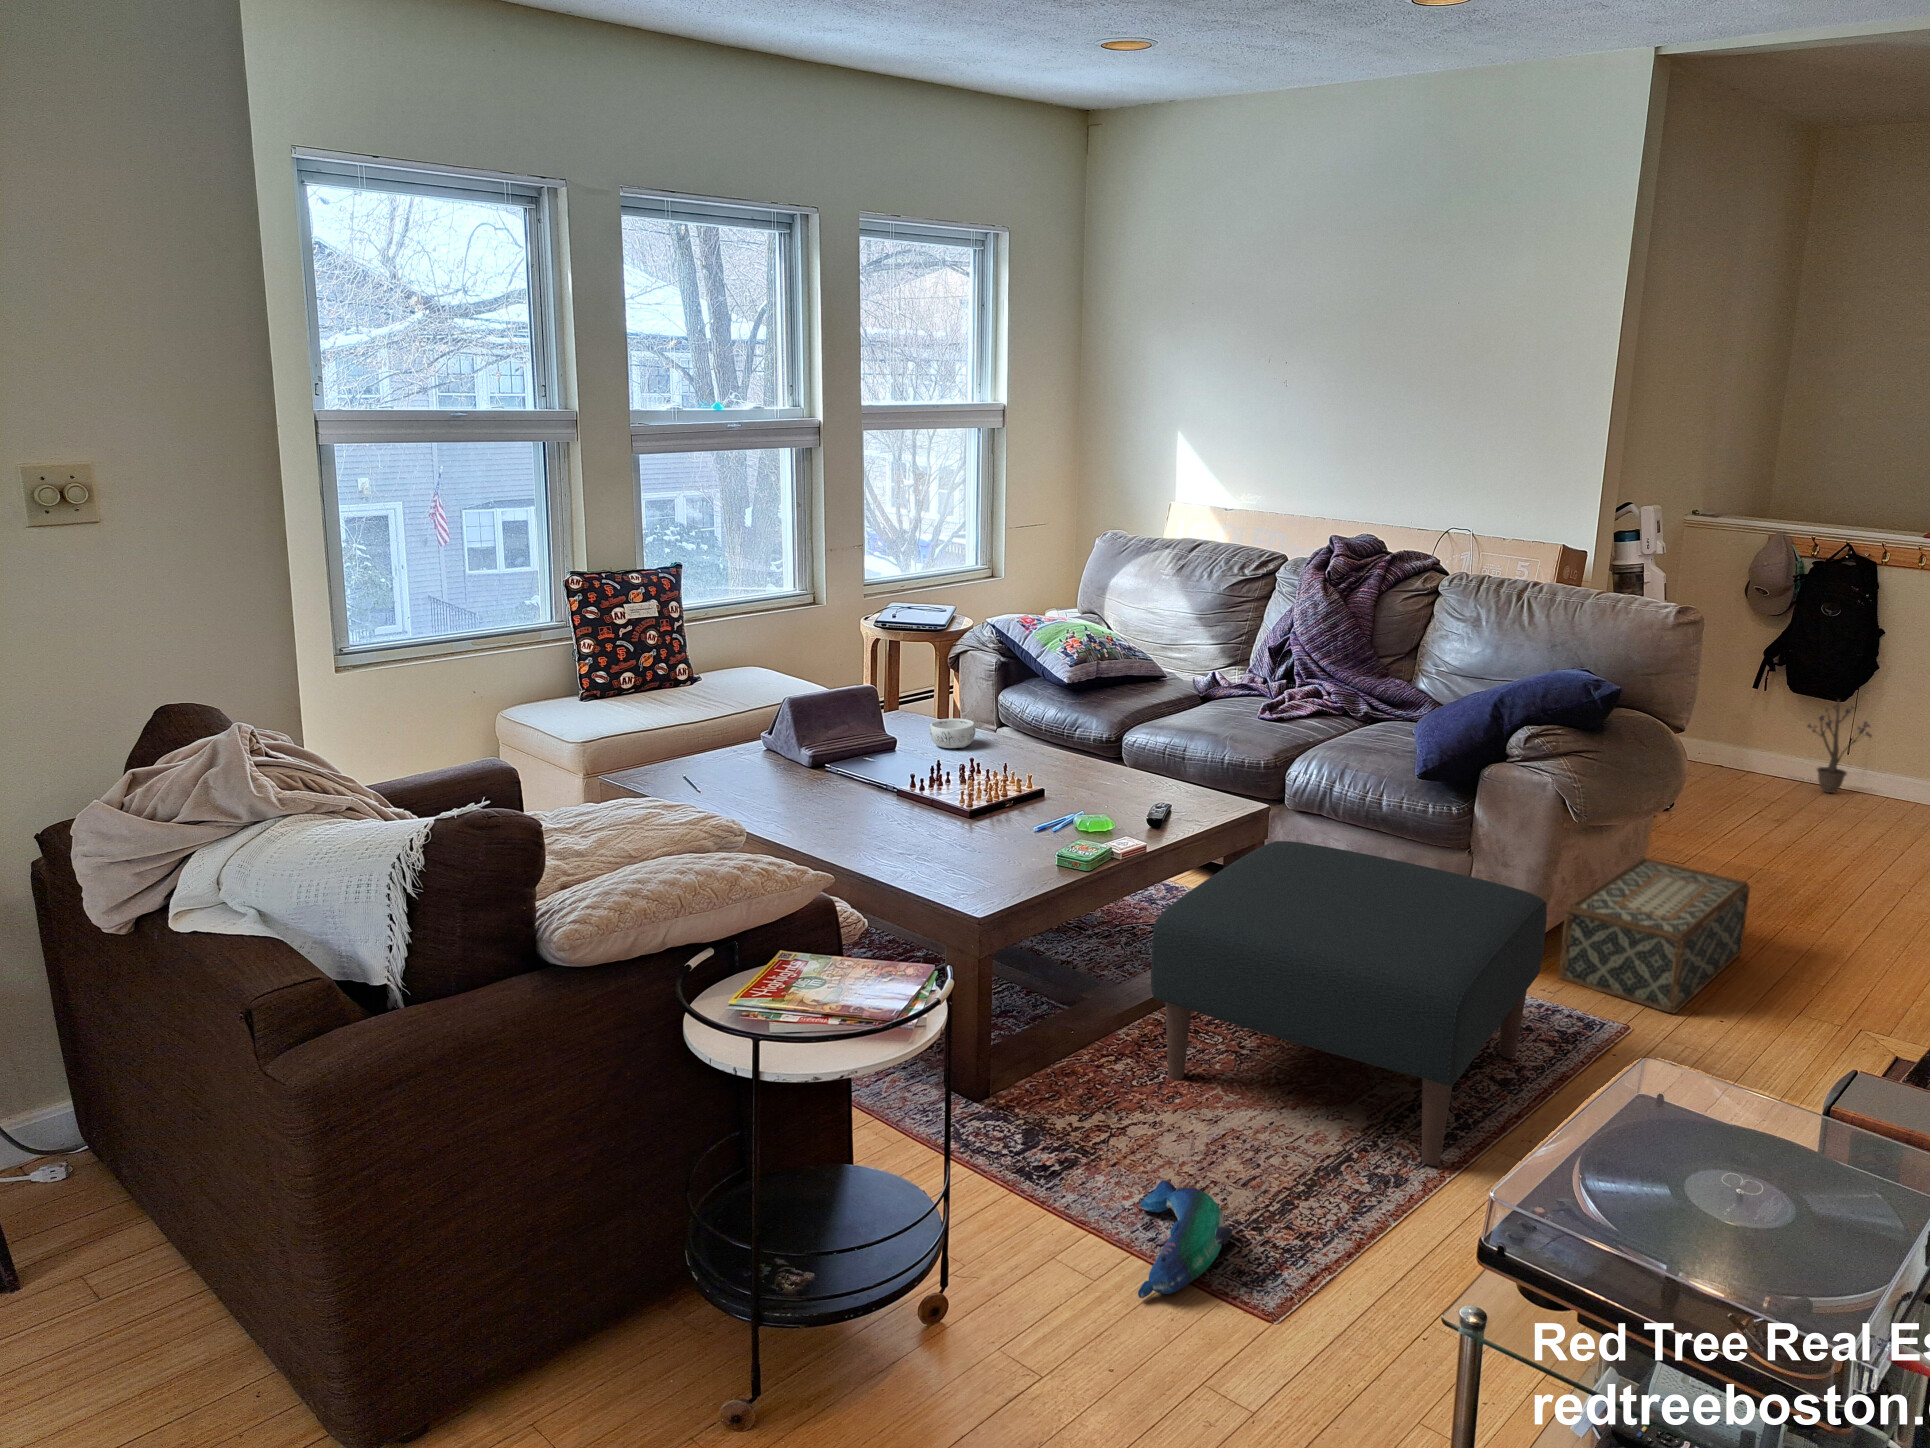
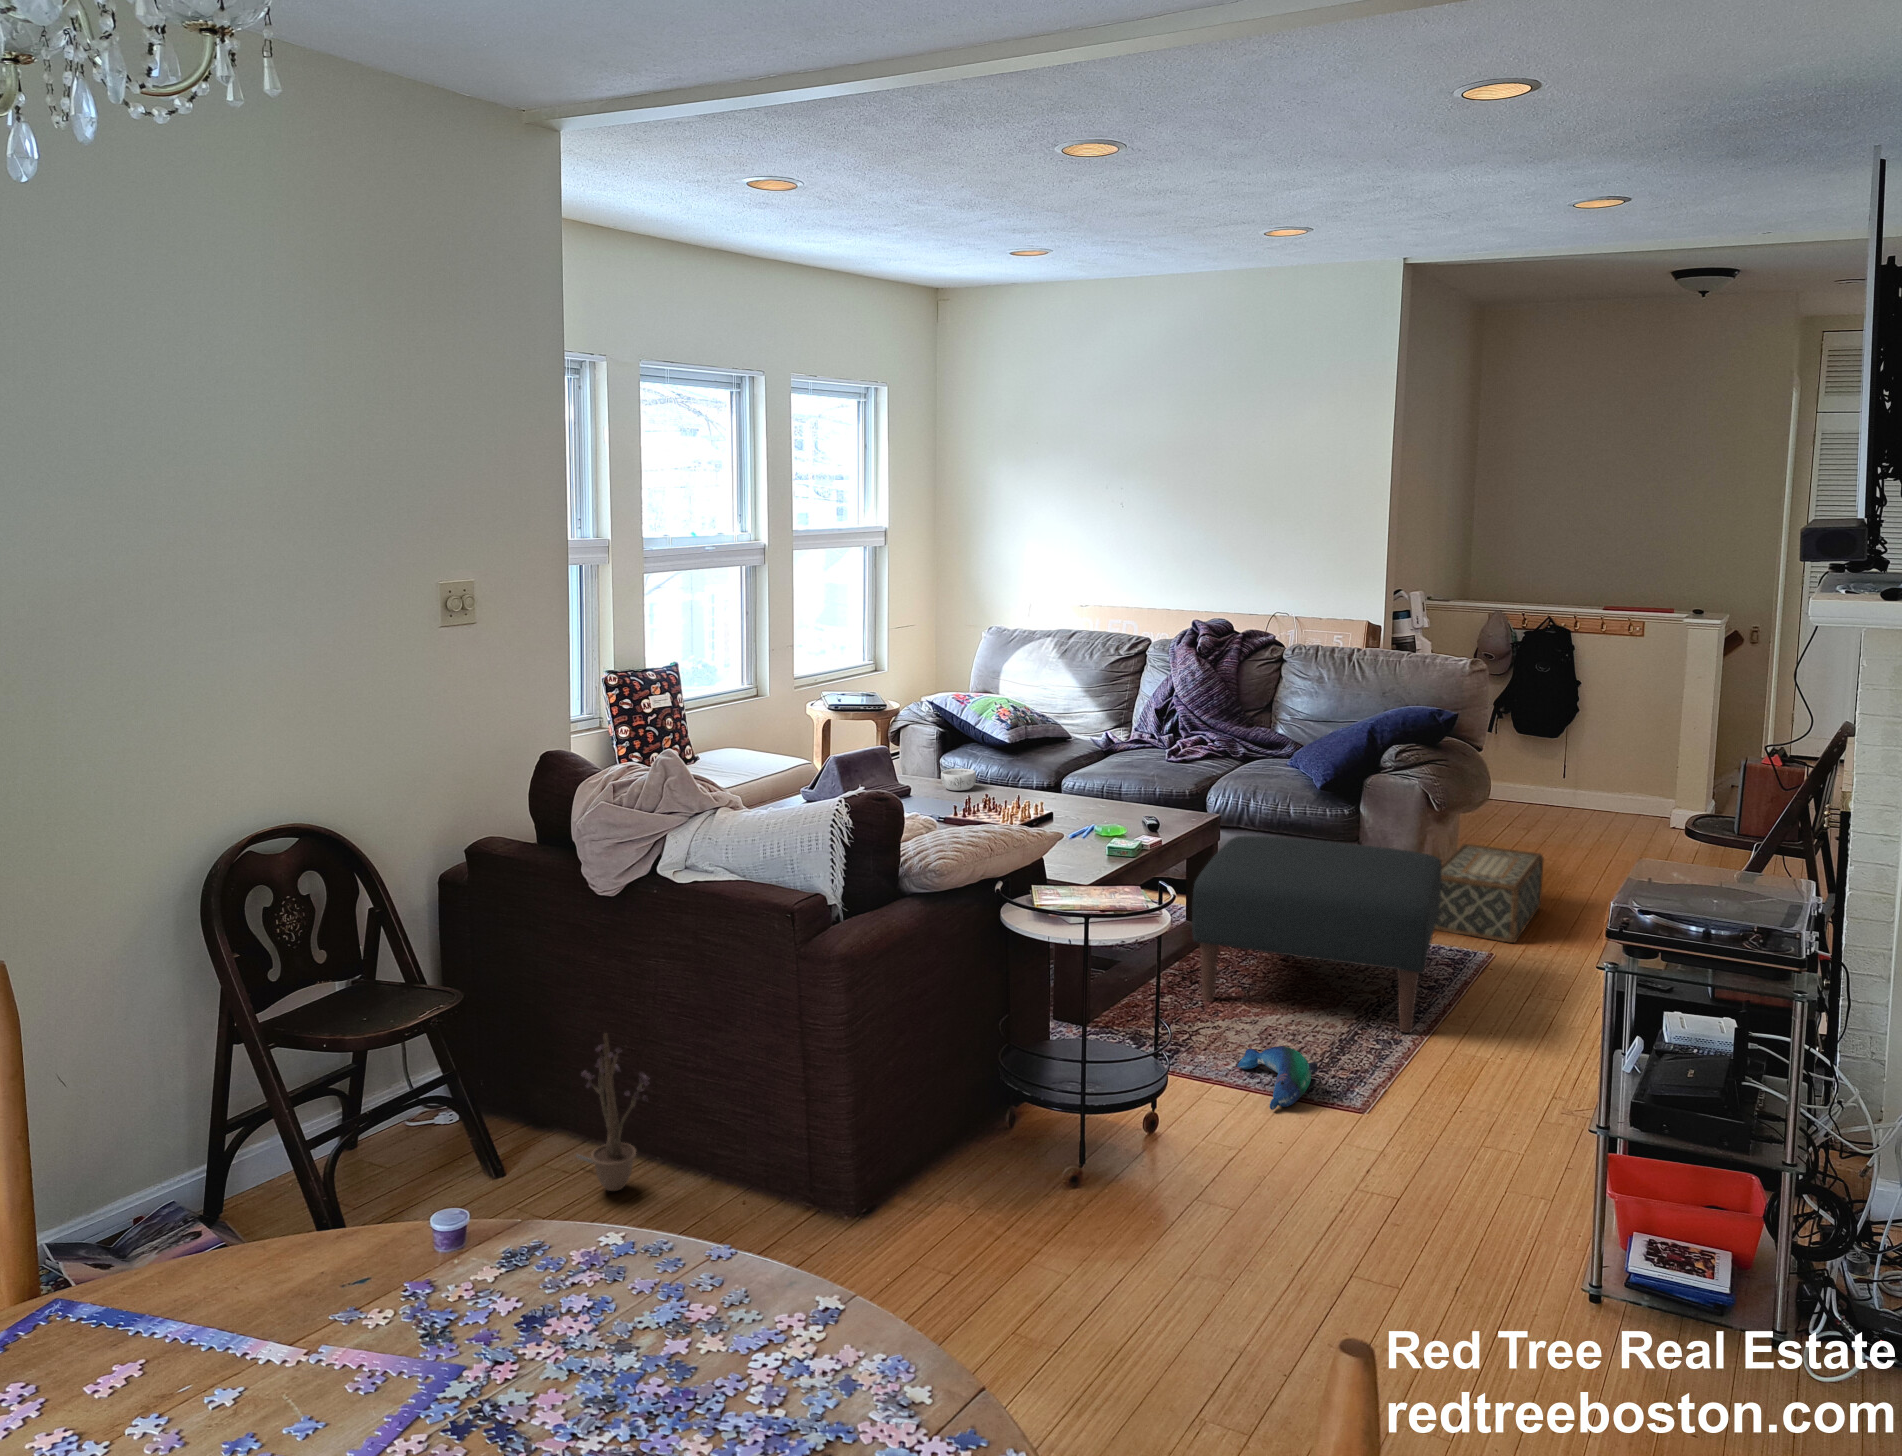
decorative plant: present [1791,700,1872,793] -> present [577,1033,650,1191]

